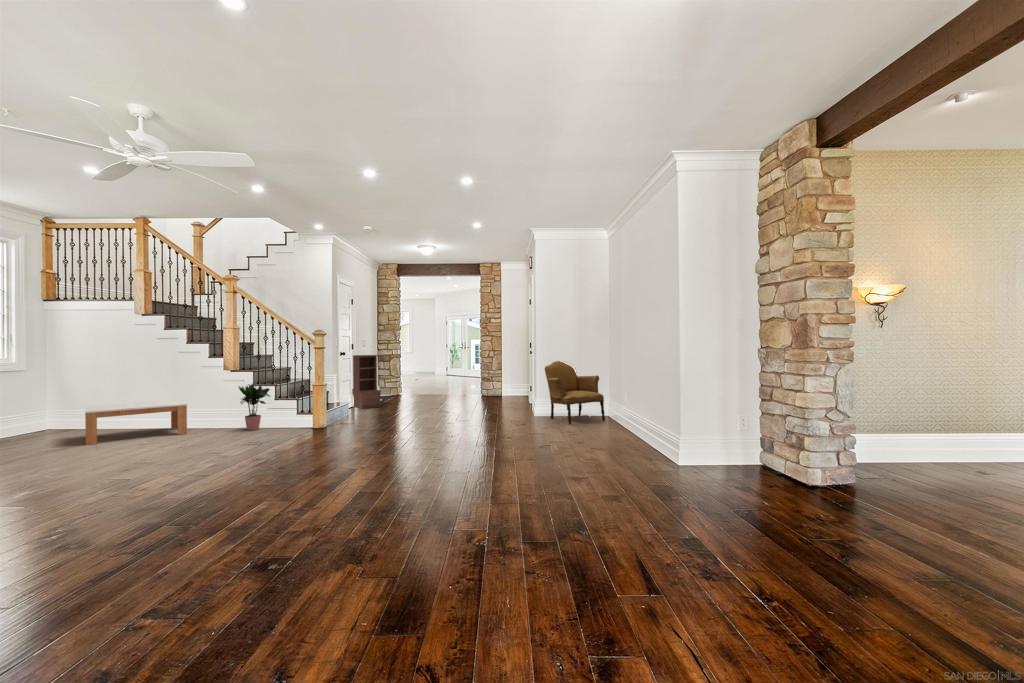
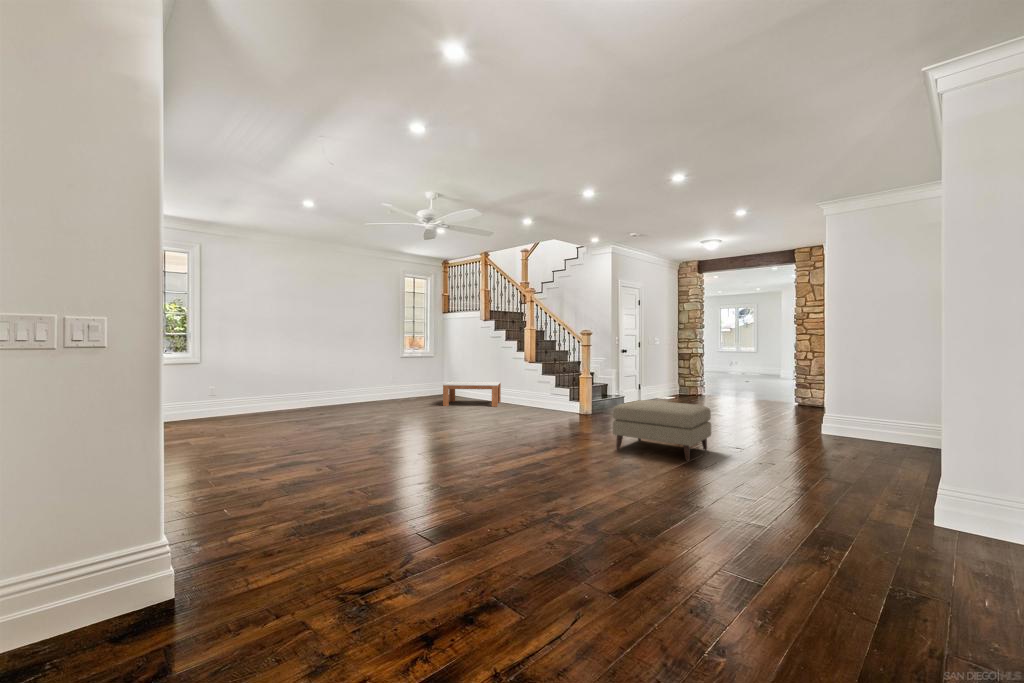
bookshelf: present [353,355,381,409] -> none [639,353,662,404]
armchair: present [545,361,605,424] -> none [833,368,926,459]
potted plant: present [238,384,270,430] -> none [527,372,551,410]
ottoman: none [413,399,493,452] -> present [613,400,711,461]

